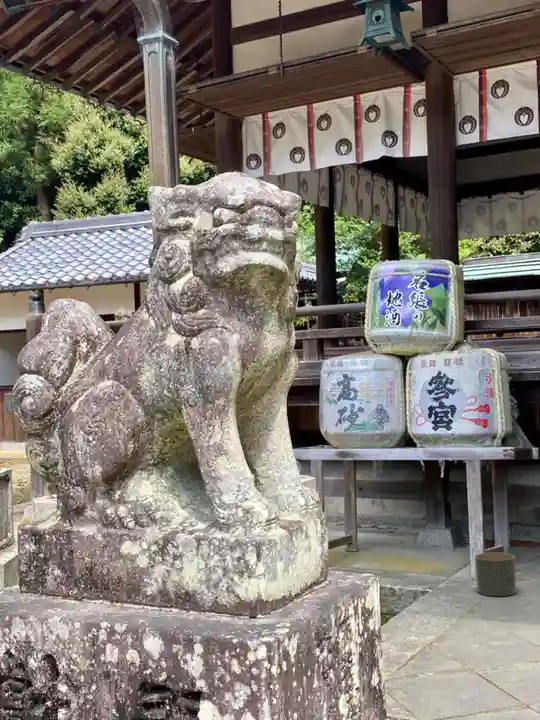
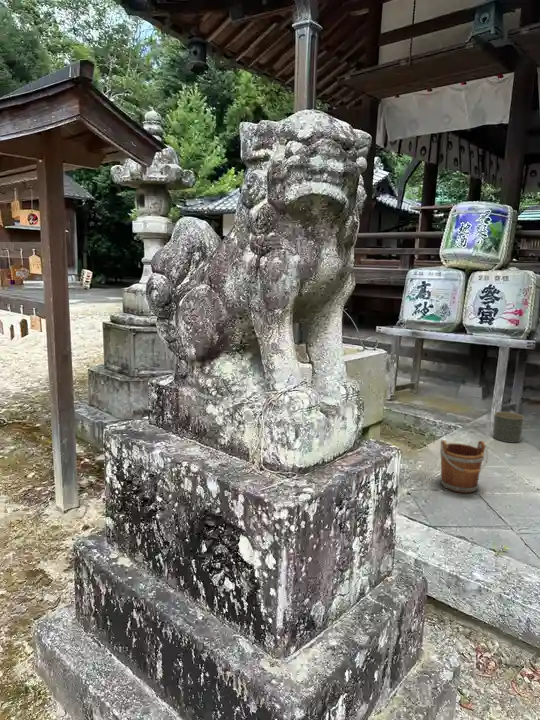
bucket: none [411,589,478,670] -> present [440,441,488,493]

